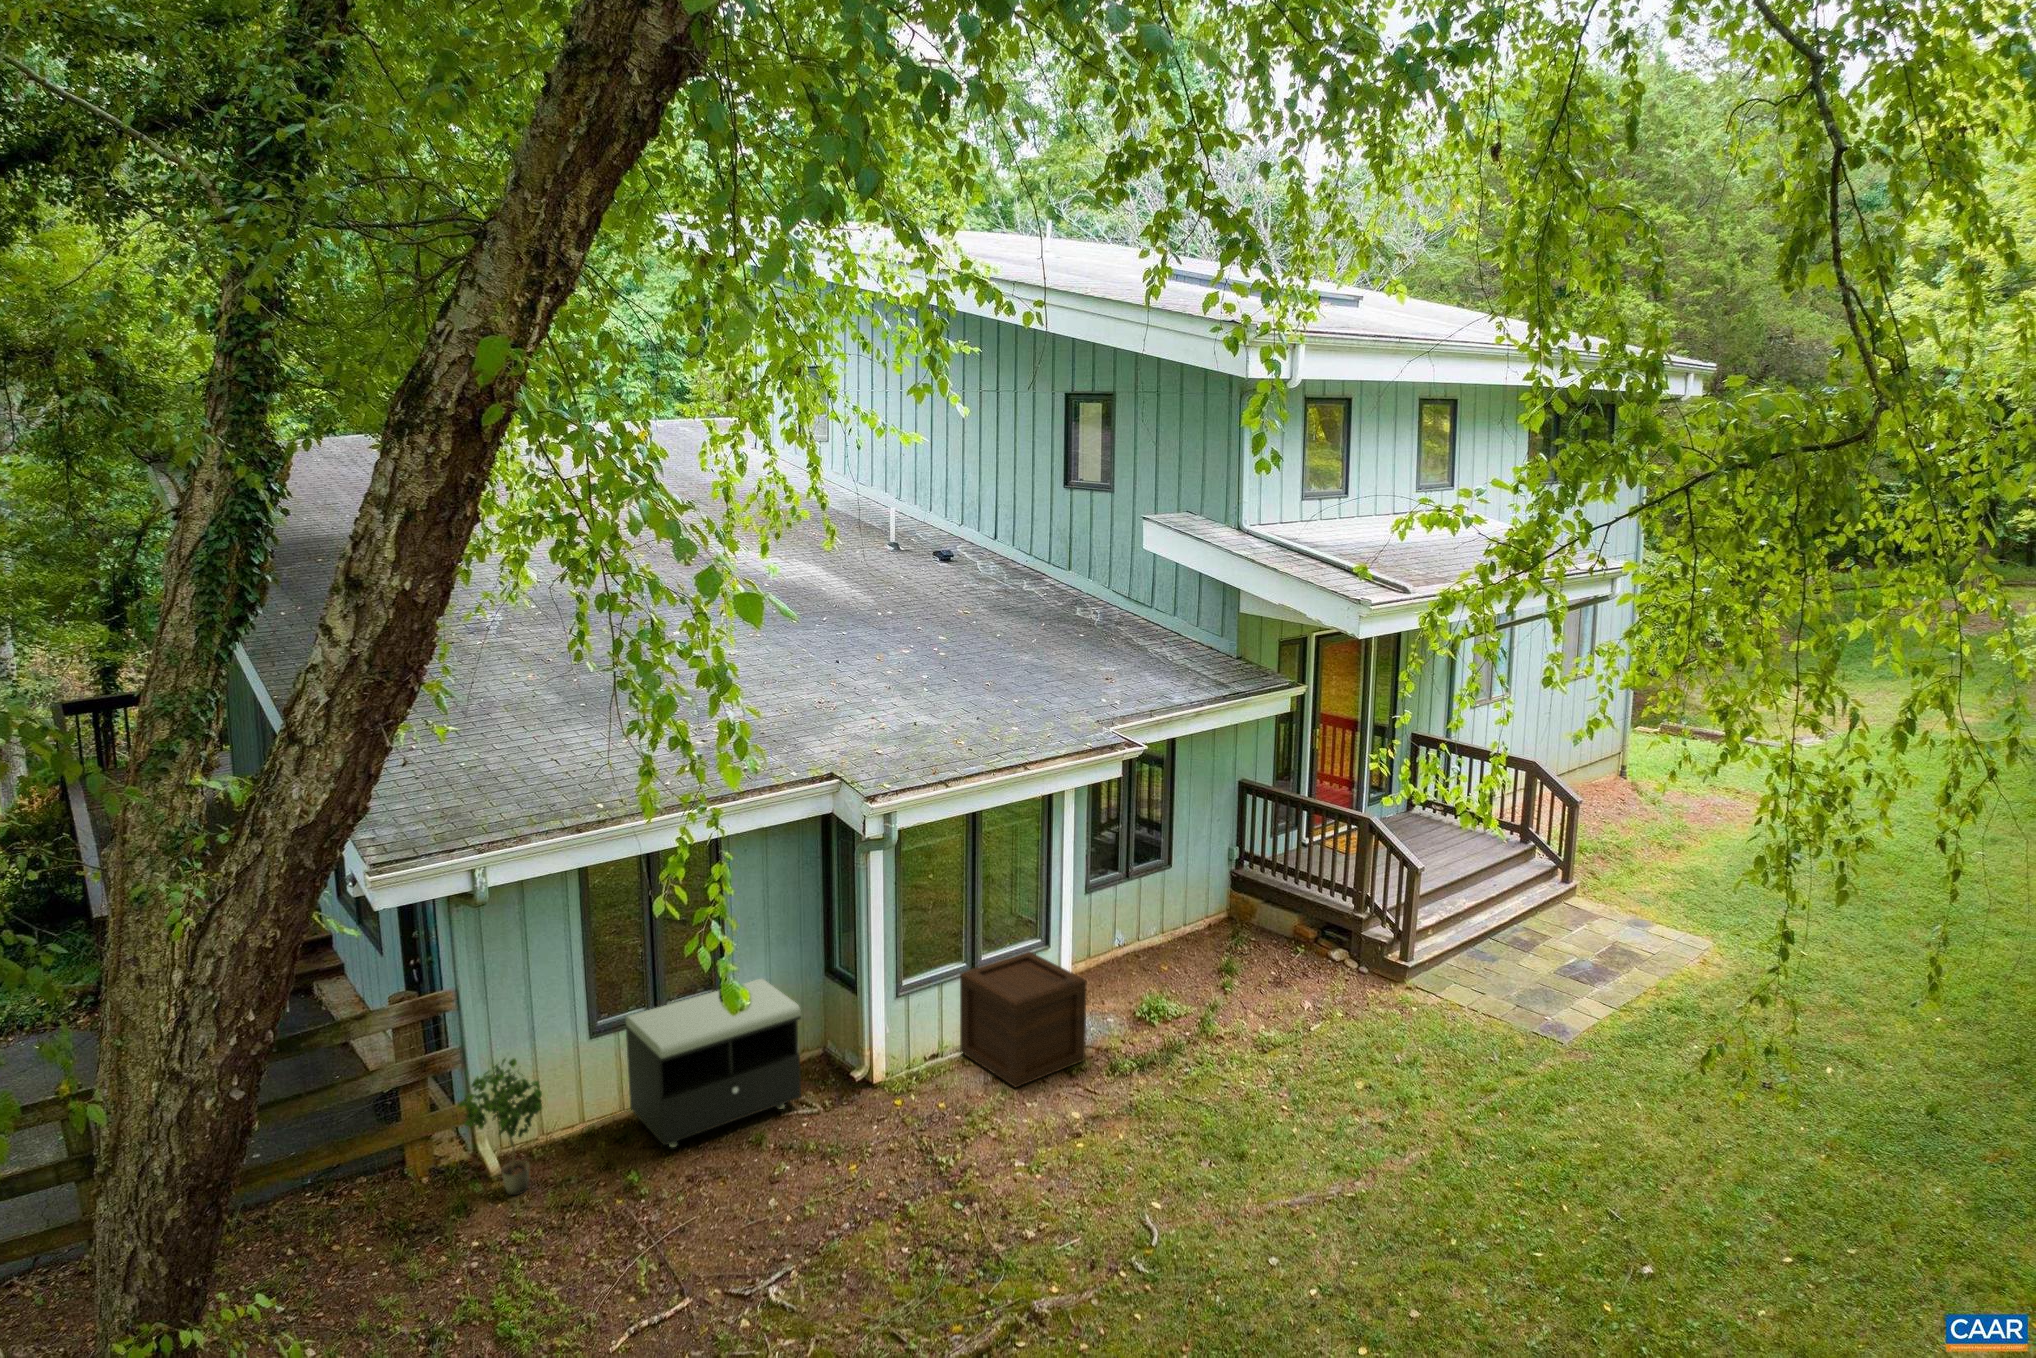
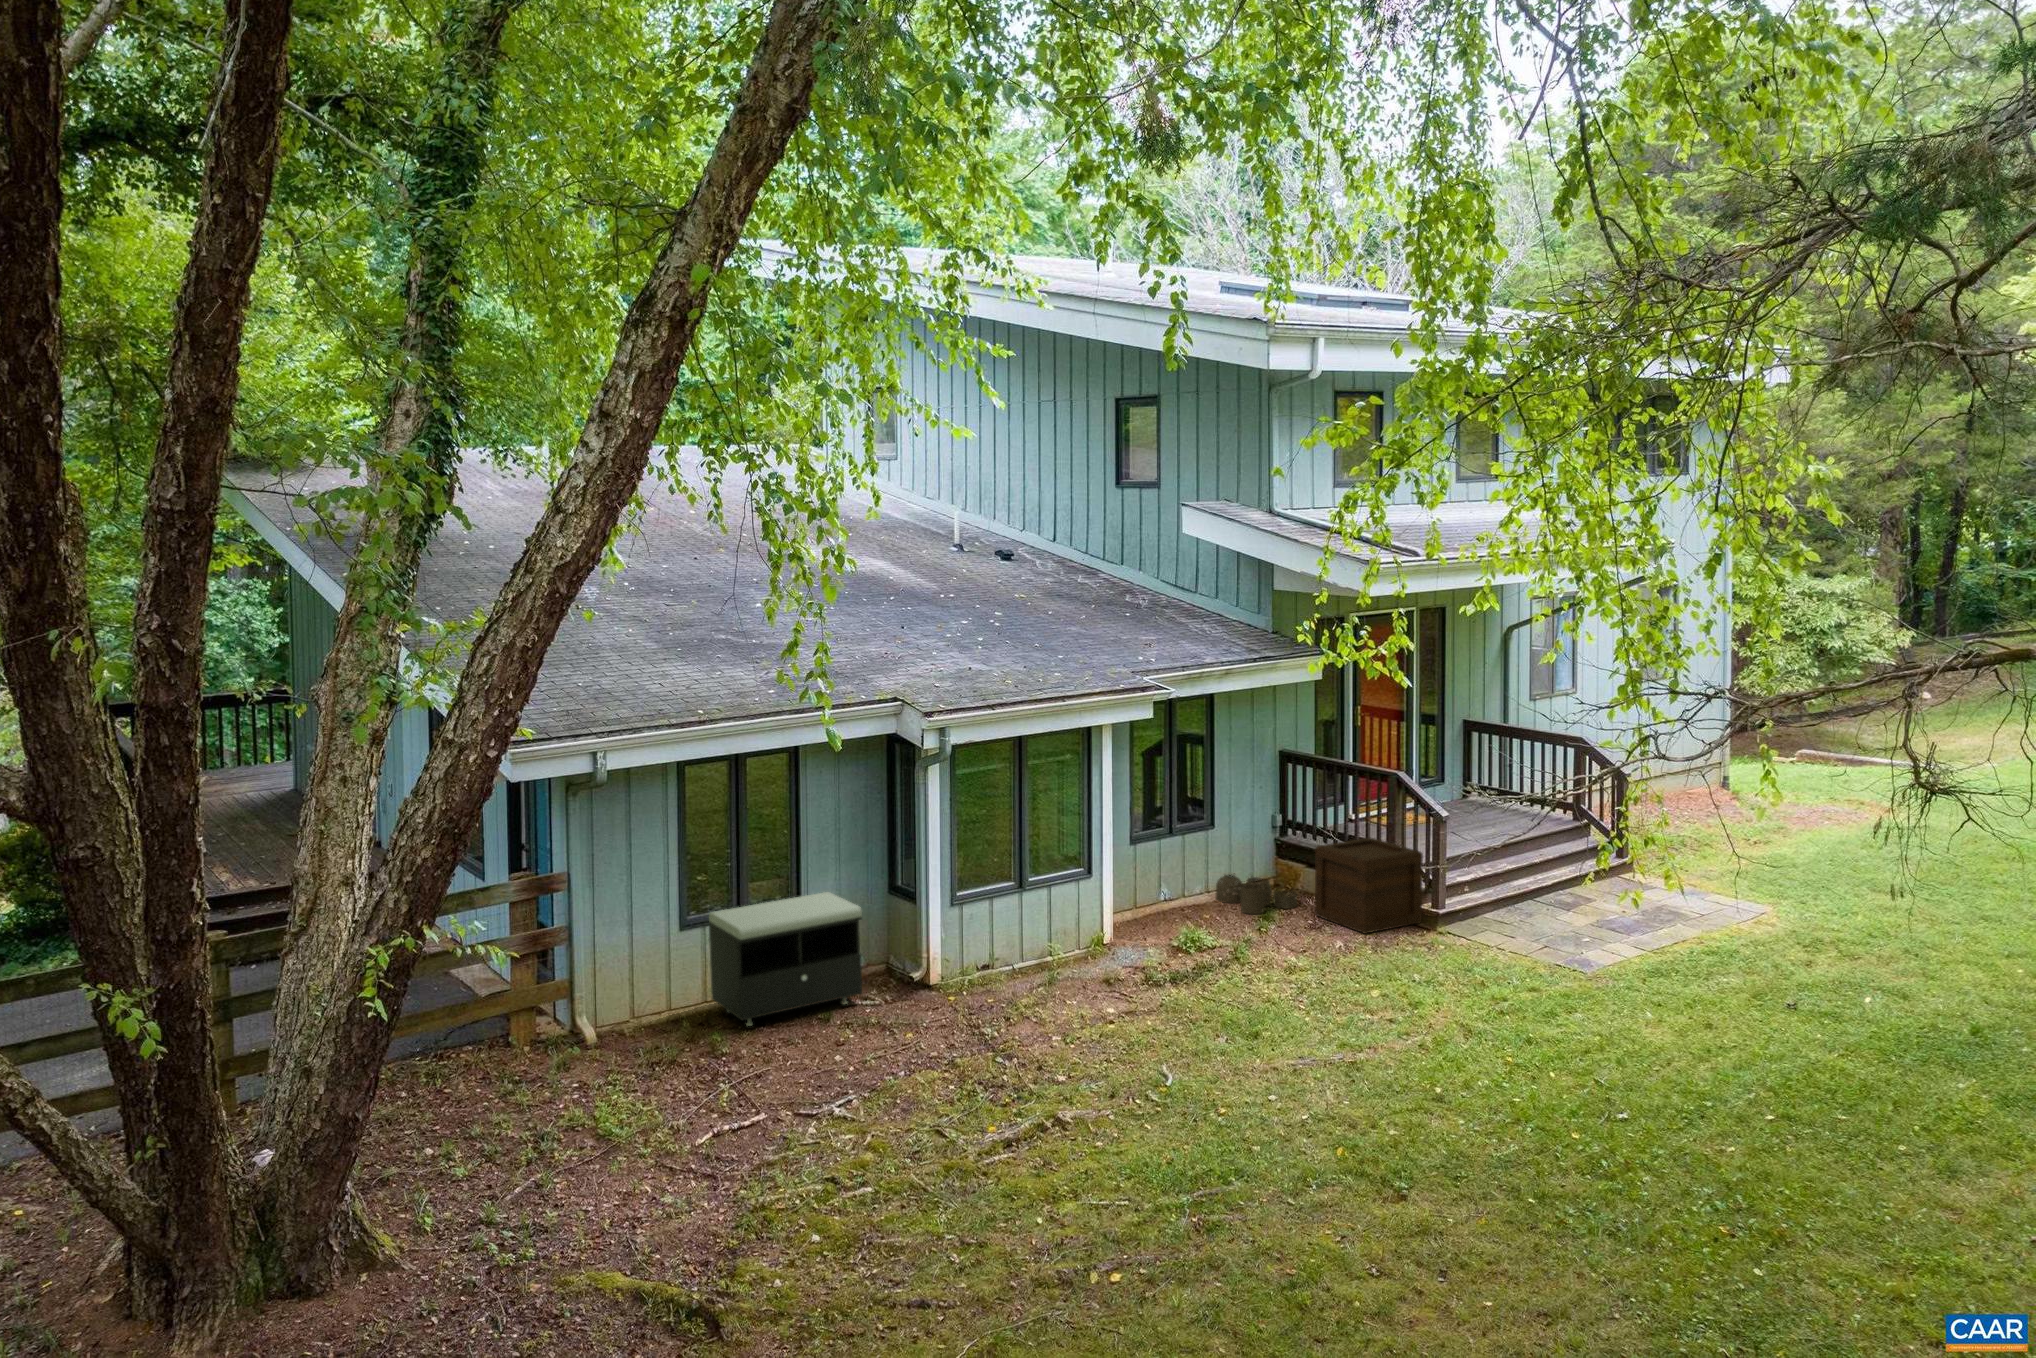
woven basket: none [1169,913,1256,962] -> present [1216,873,1297,914]
wooden crate: present [960,952,1087,1087] -> present [1315,837,1423,934]
potted plant: present [459,1058,542,1195] -> none [570,935,640,1052]

